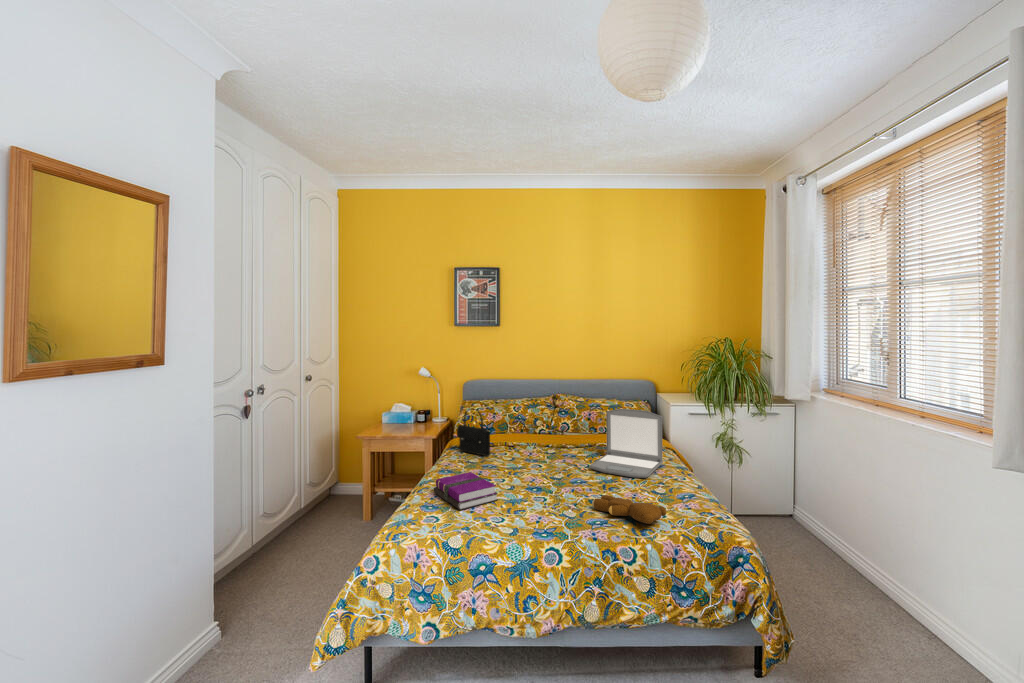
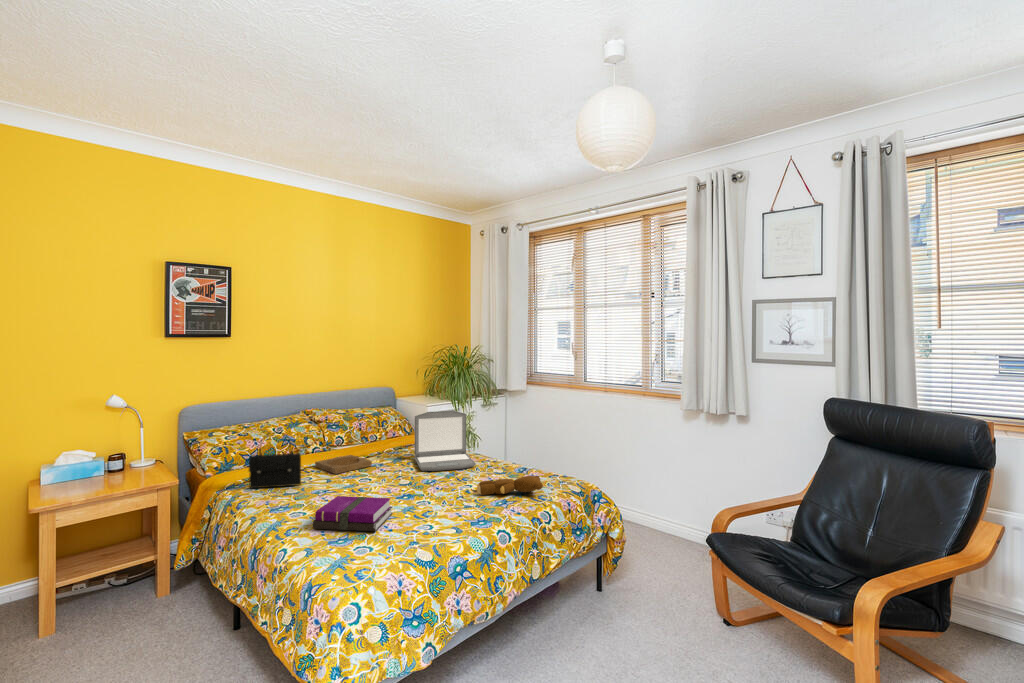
tray: none [525,439,563,454] -> present [315,455,372,474]

